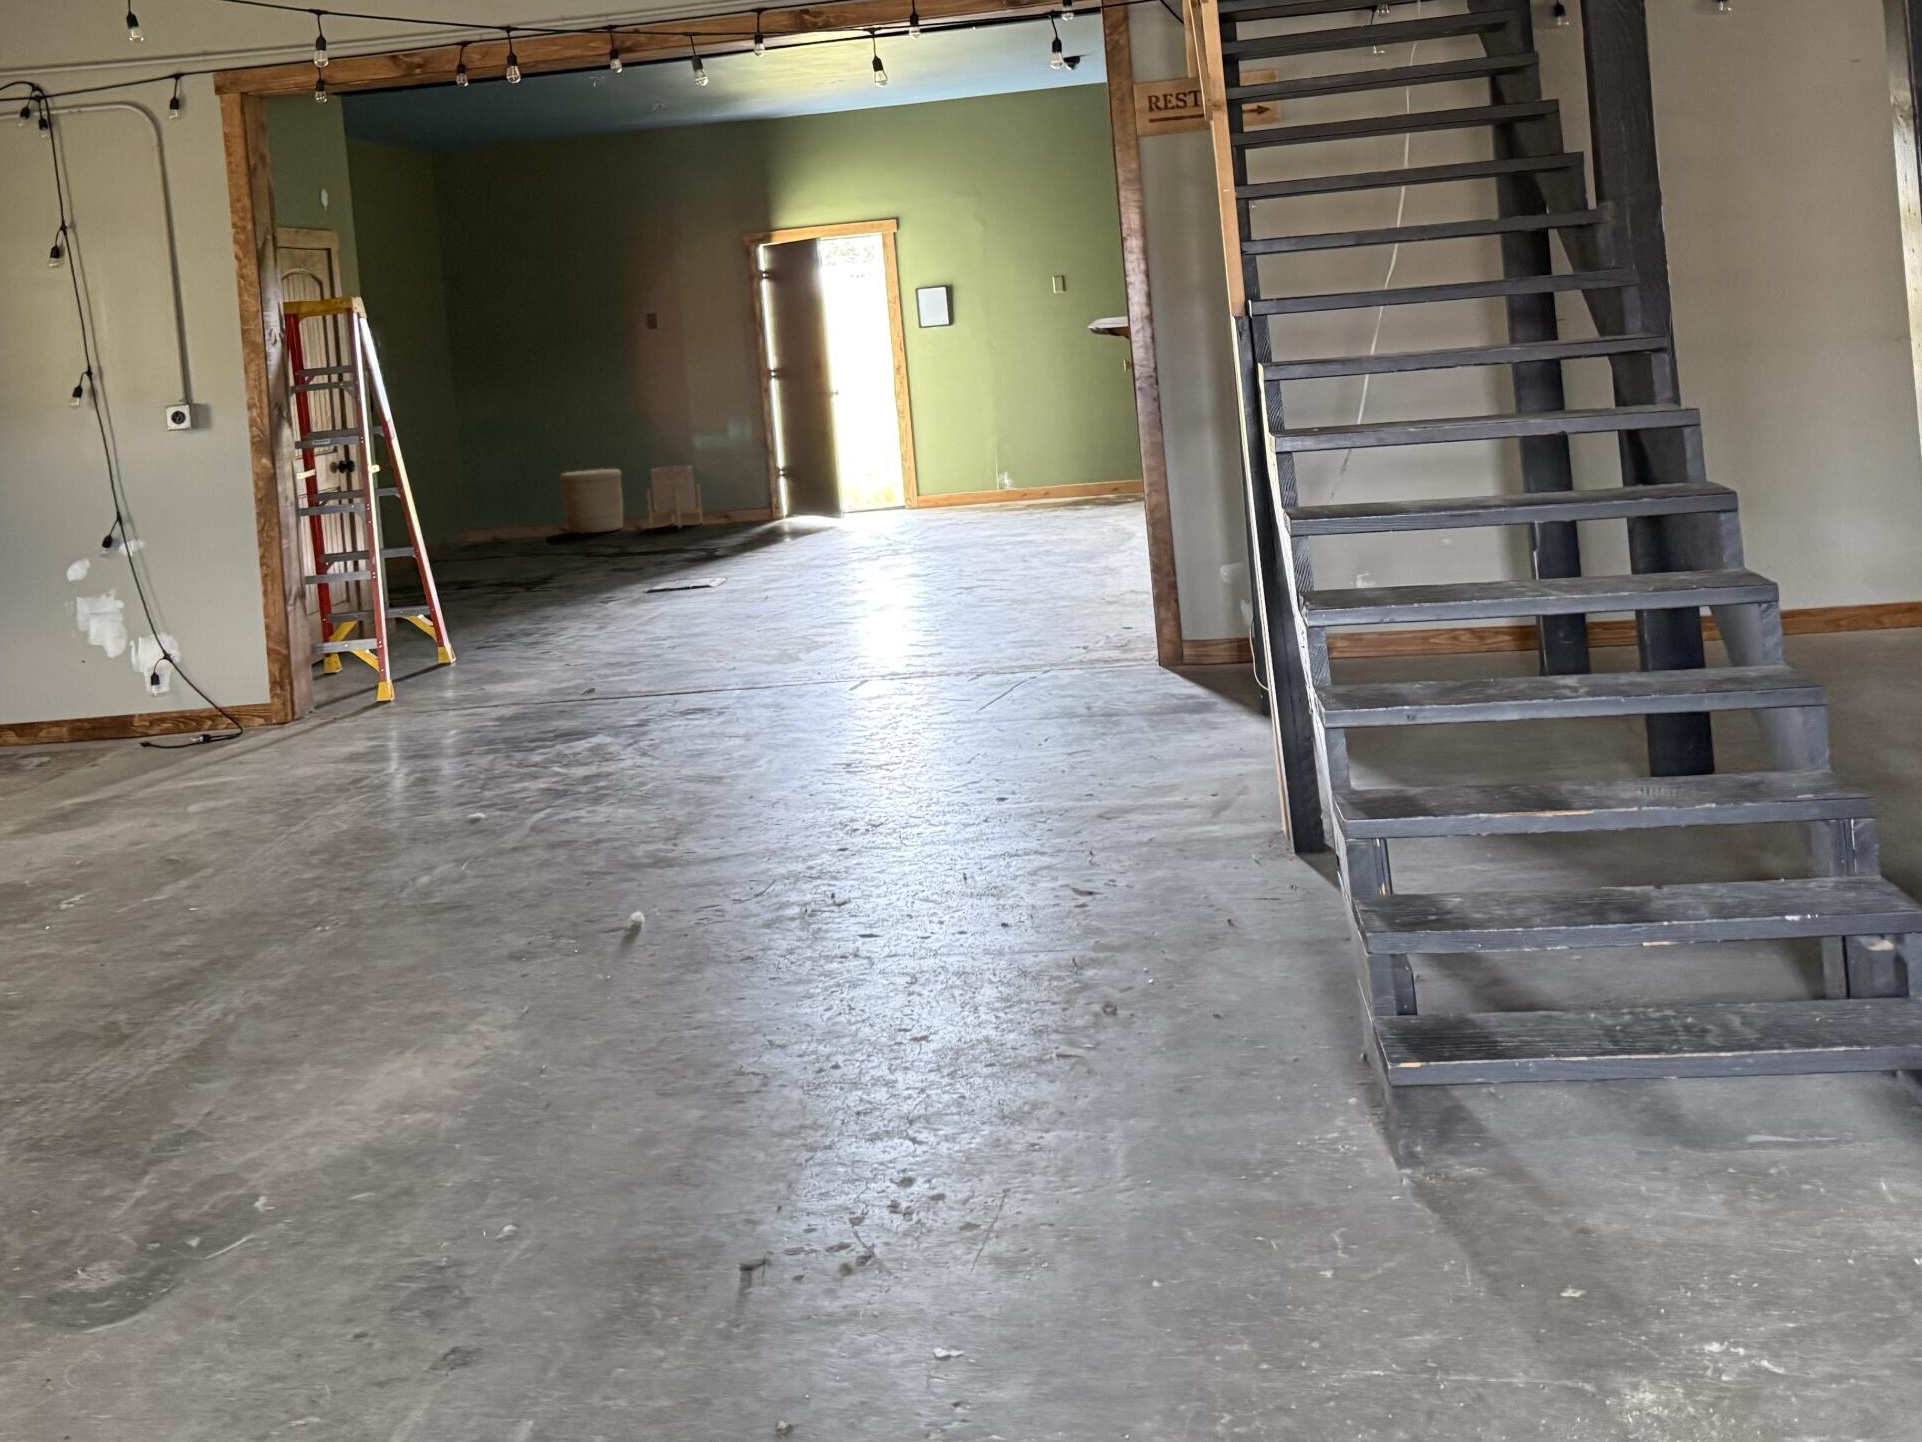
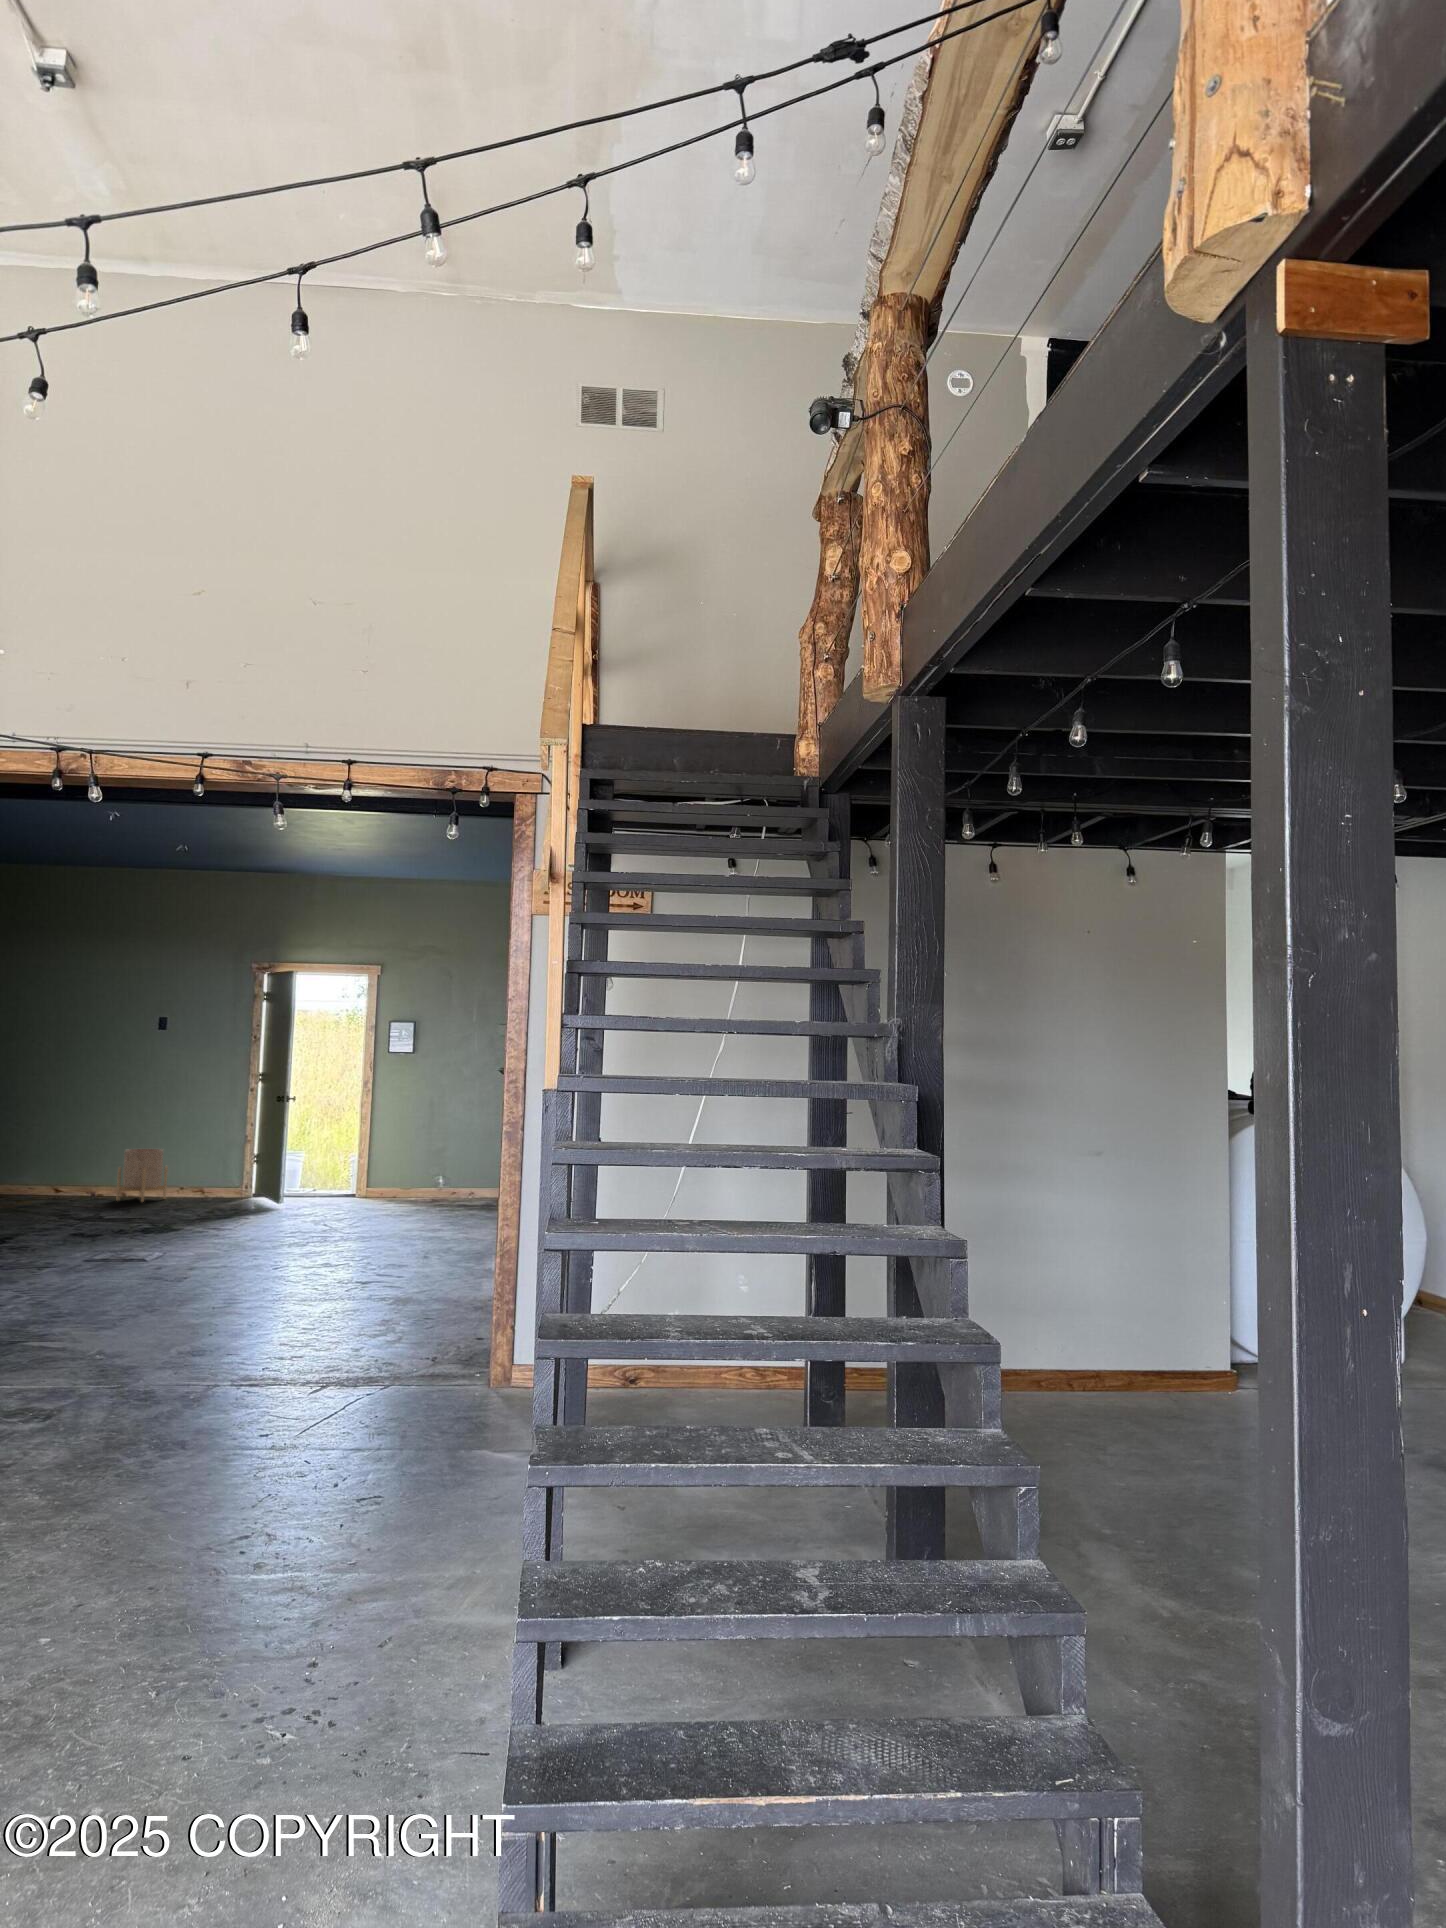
woven basket: present [560,469,623,534] -> none [37,1146,98,1201]

